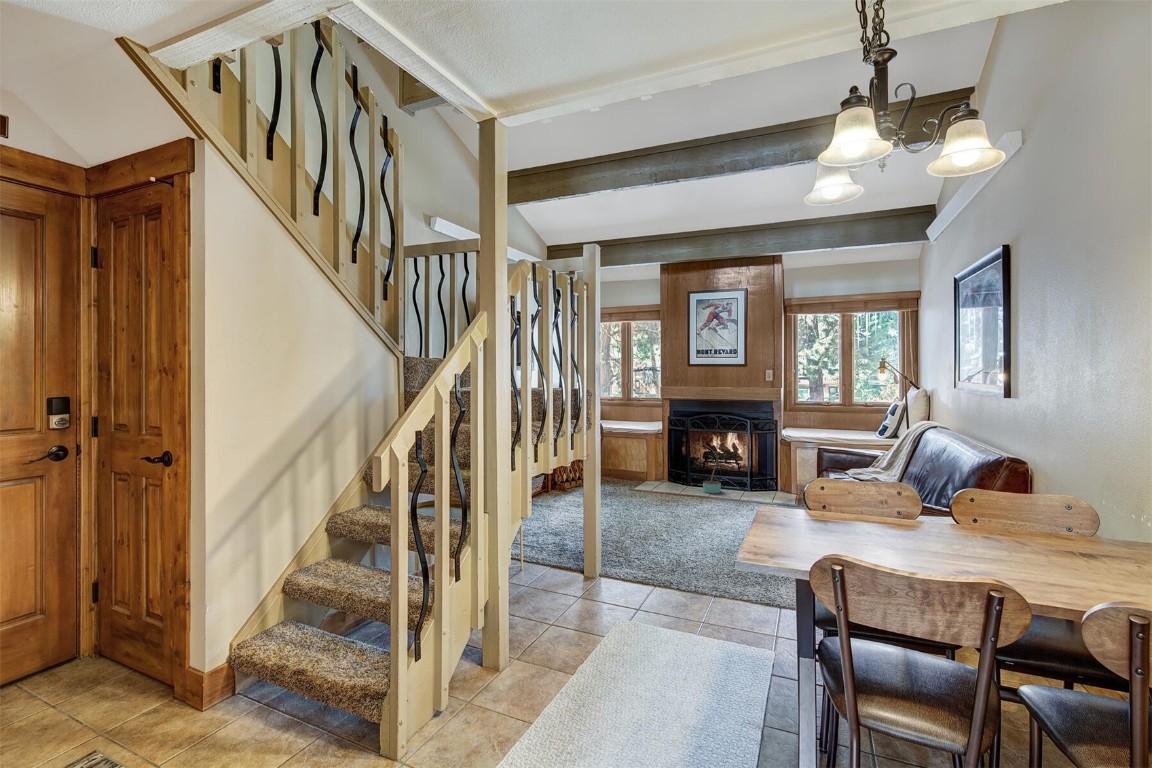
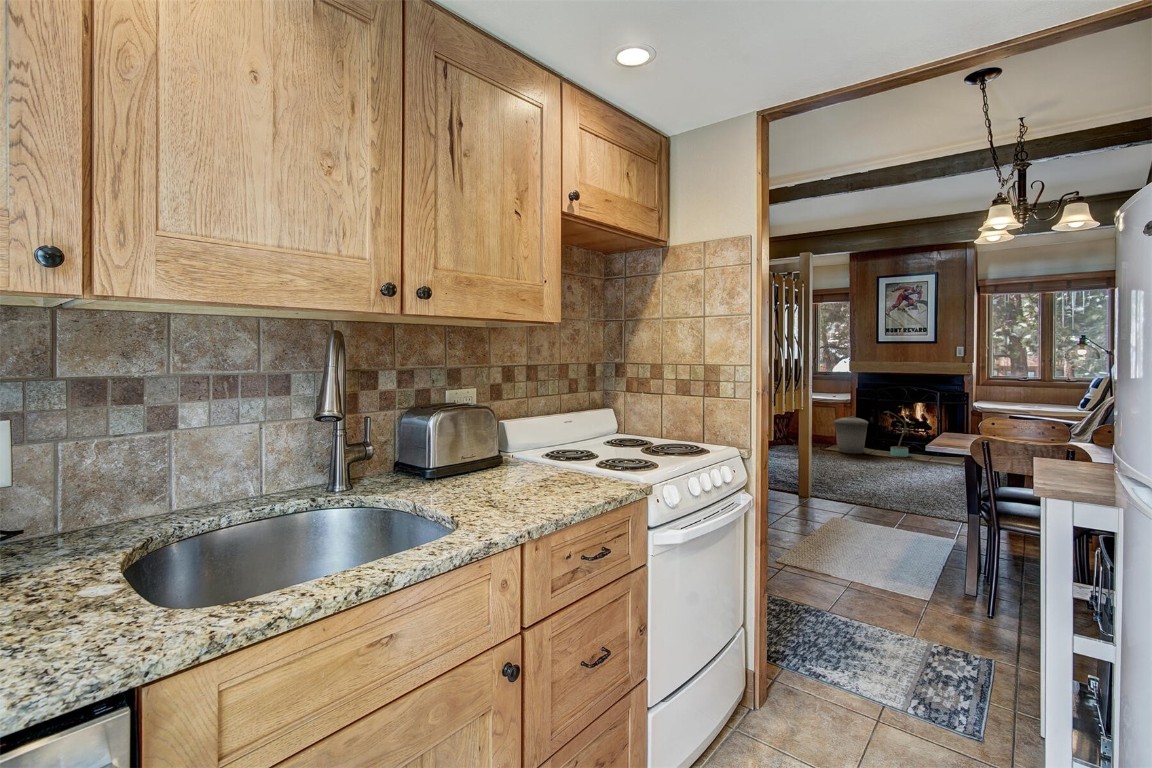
trash can: none [645,448,681,491] -> present [834,416,868,453]

